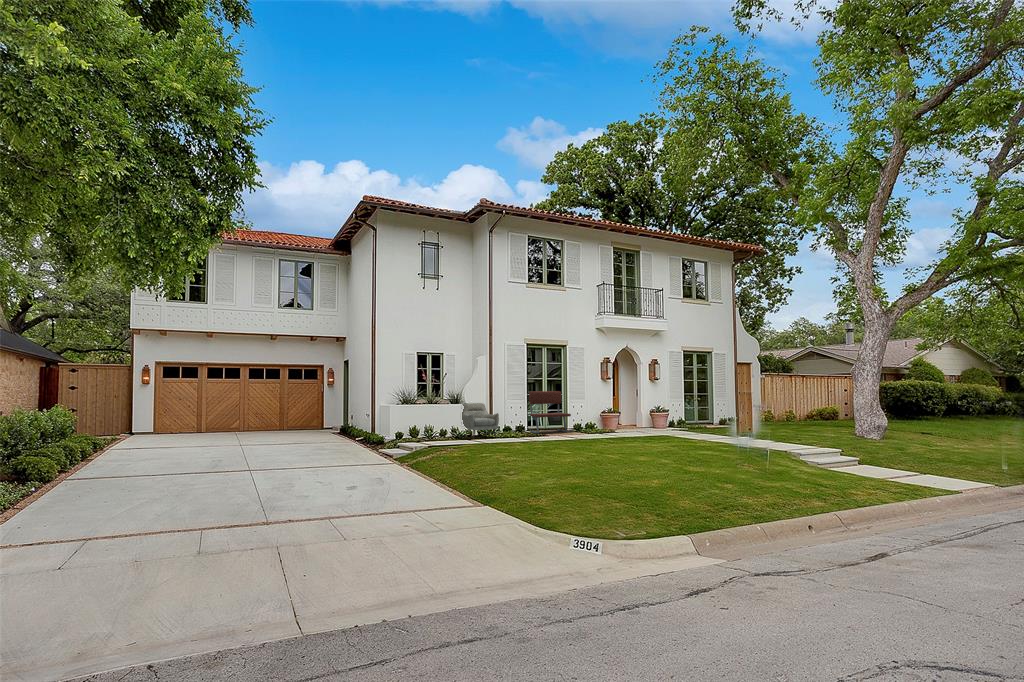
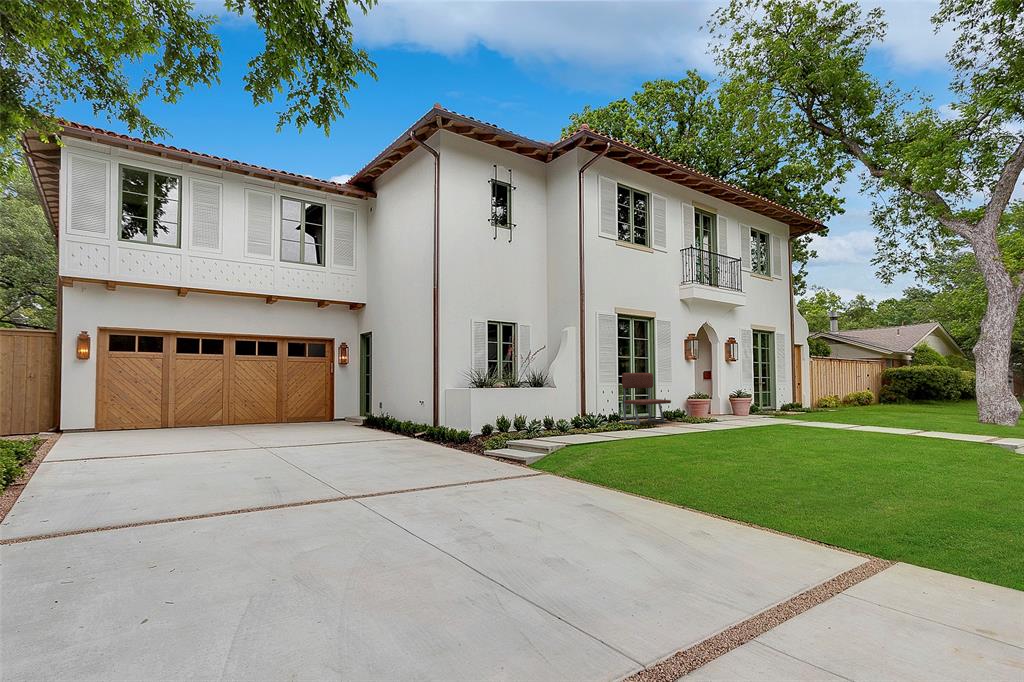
chair: present [461,403,499,438] -> none [555,387,607,434]

